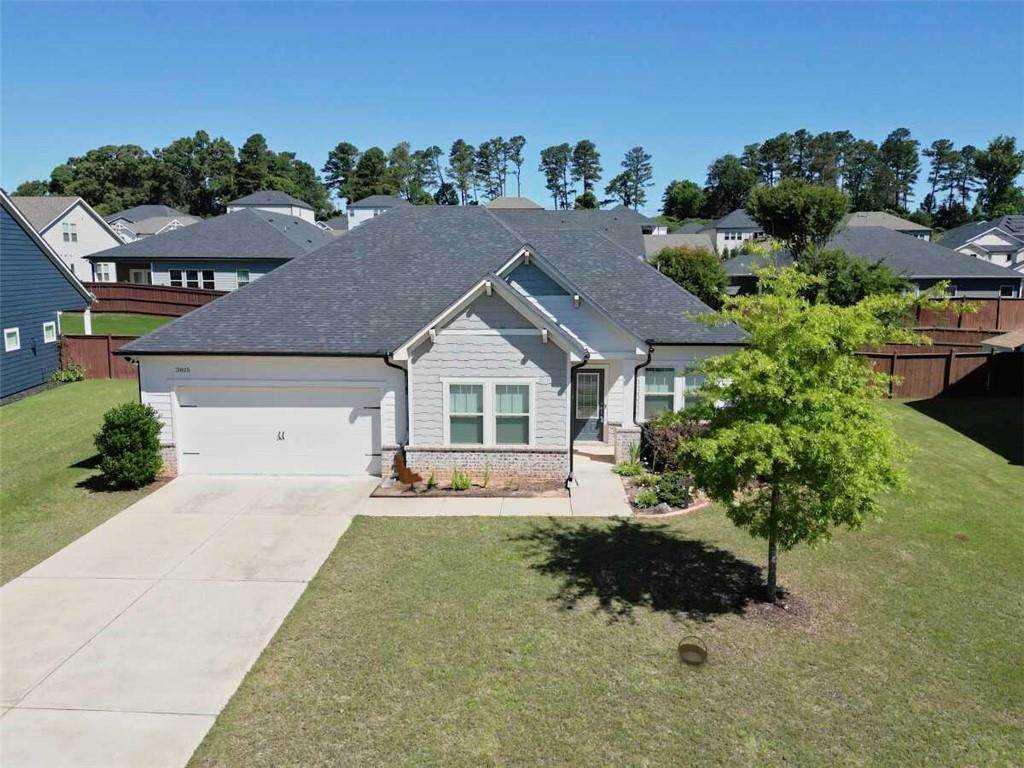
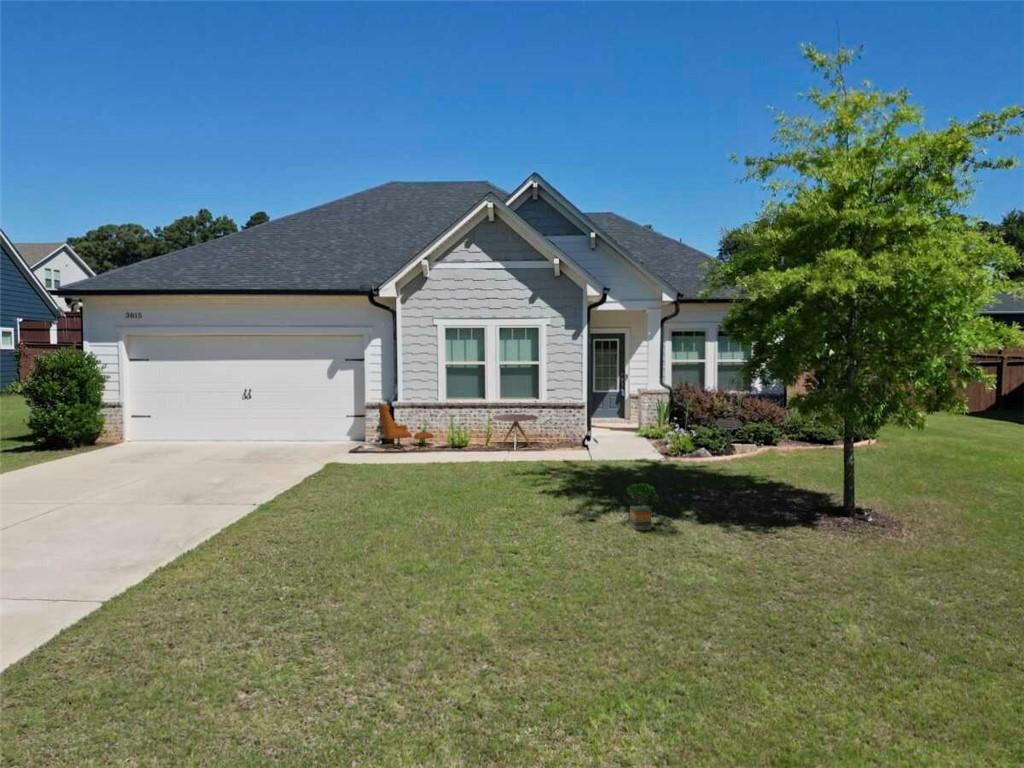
round table: none [491,459,529,494] -> present [493,414,539,448]
potted tree: none [595,583,621,623] -> present [627,483,658,530]
basket: present [678,636,707,665] -> none [736,523,774,558]

